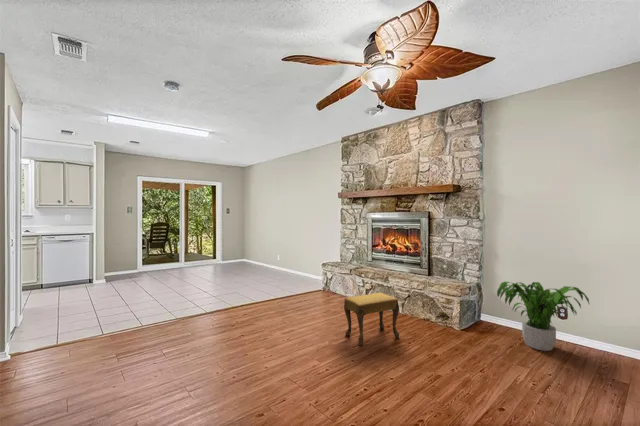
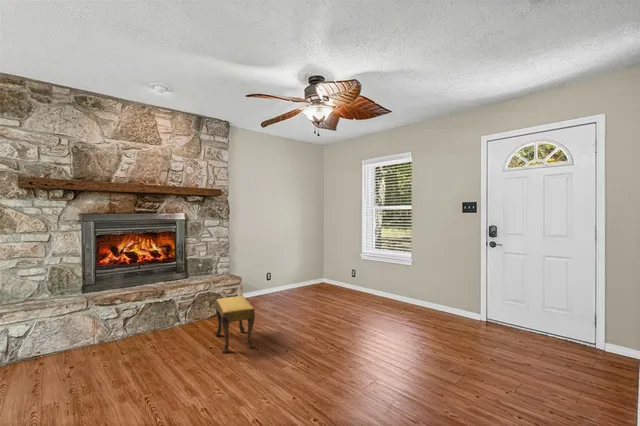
potted plant: present [497,282,589,351] -> none [252,258,296,301]

